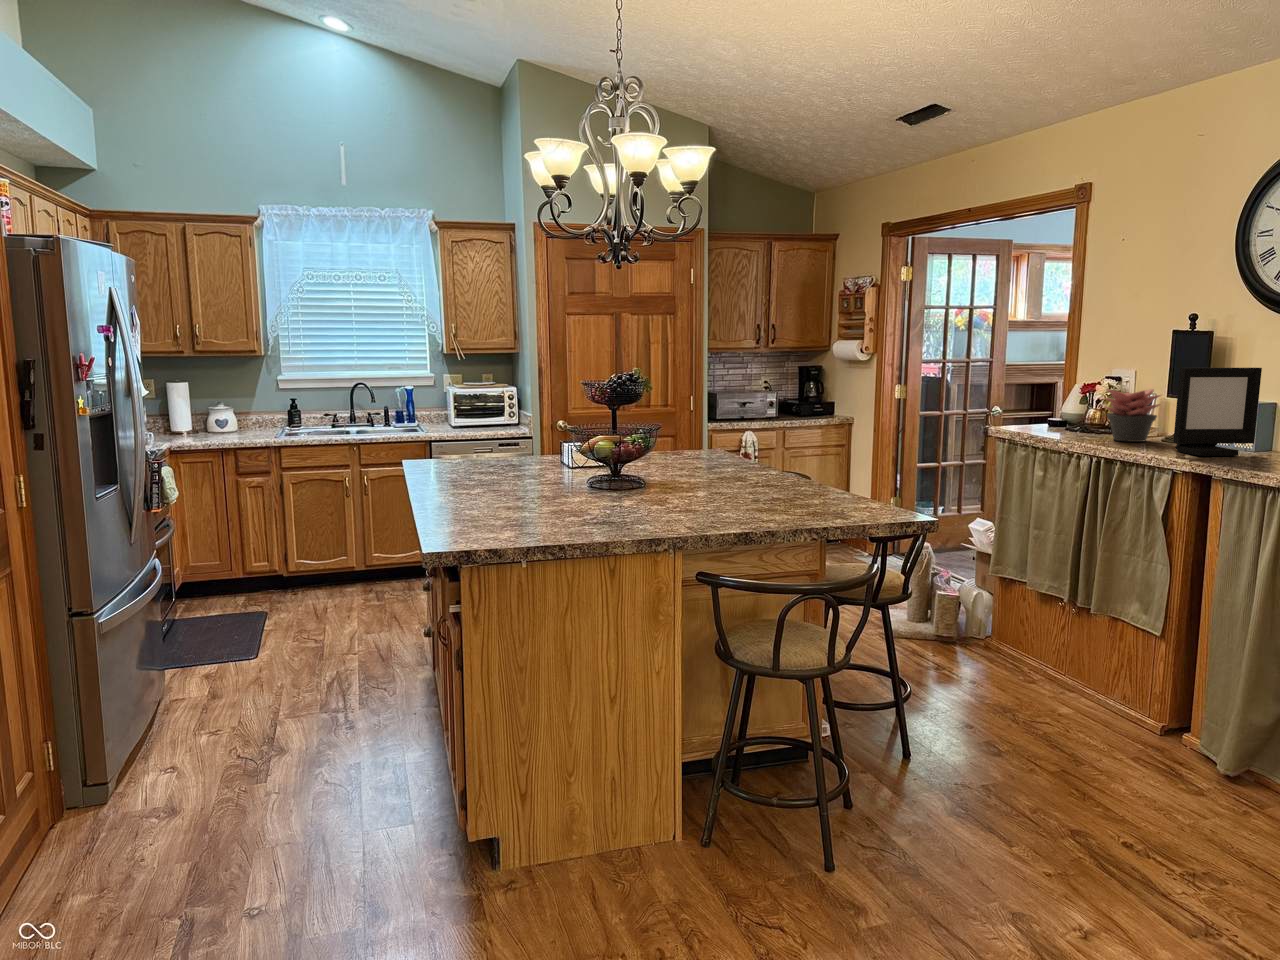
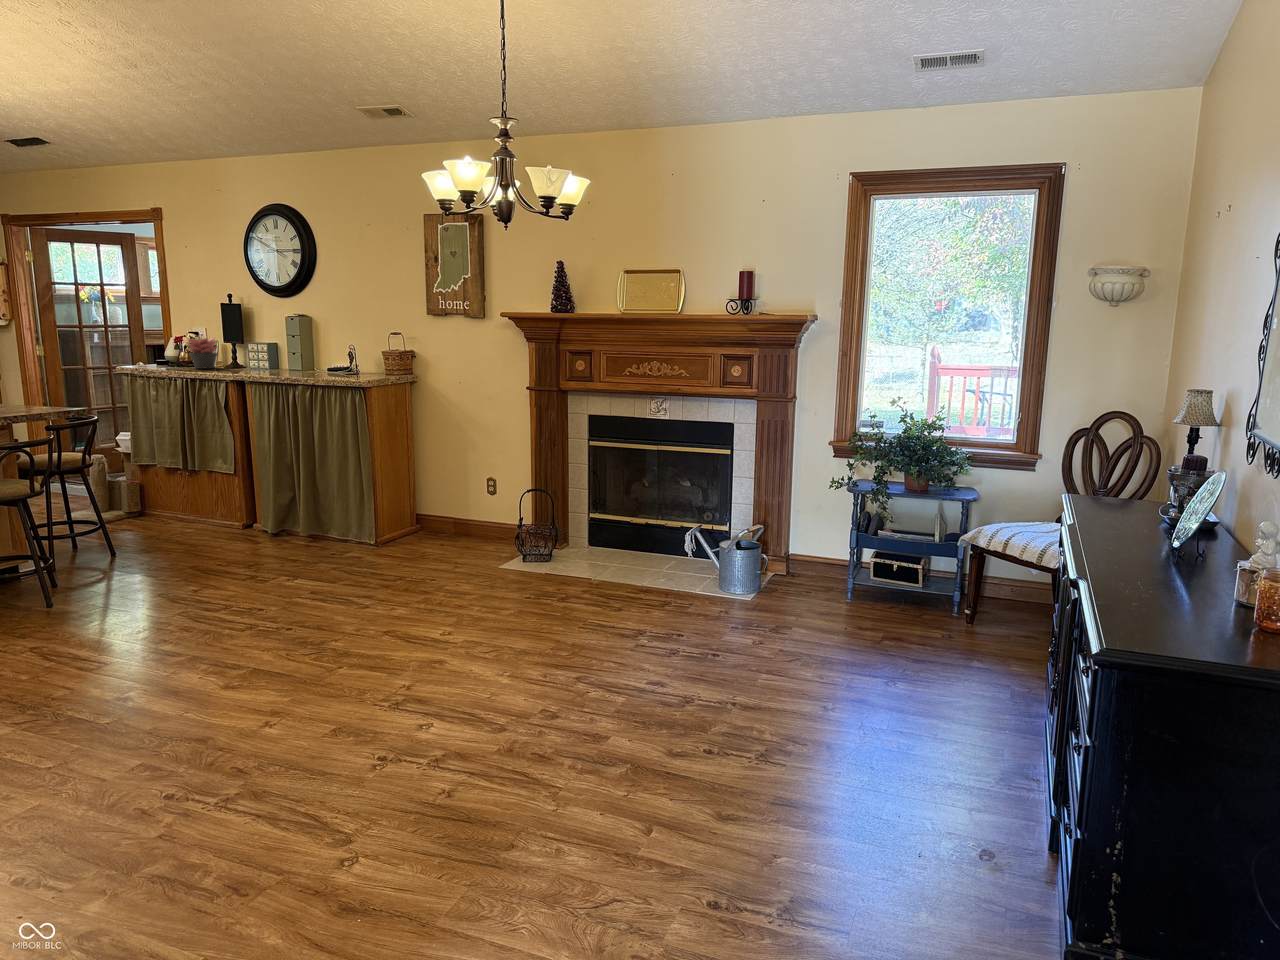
picture frame: present [1173,368,1262,456] -> none [219,324,266,372]

